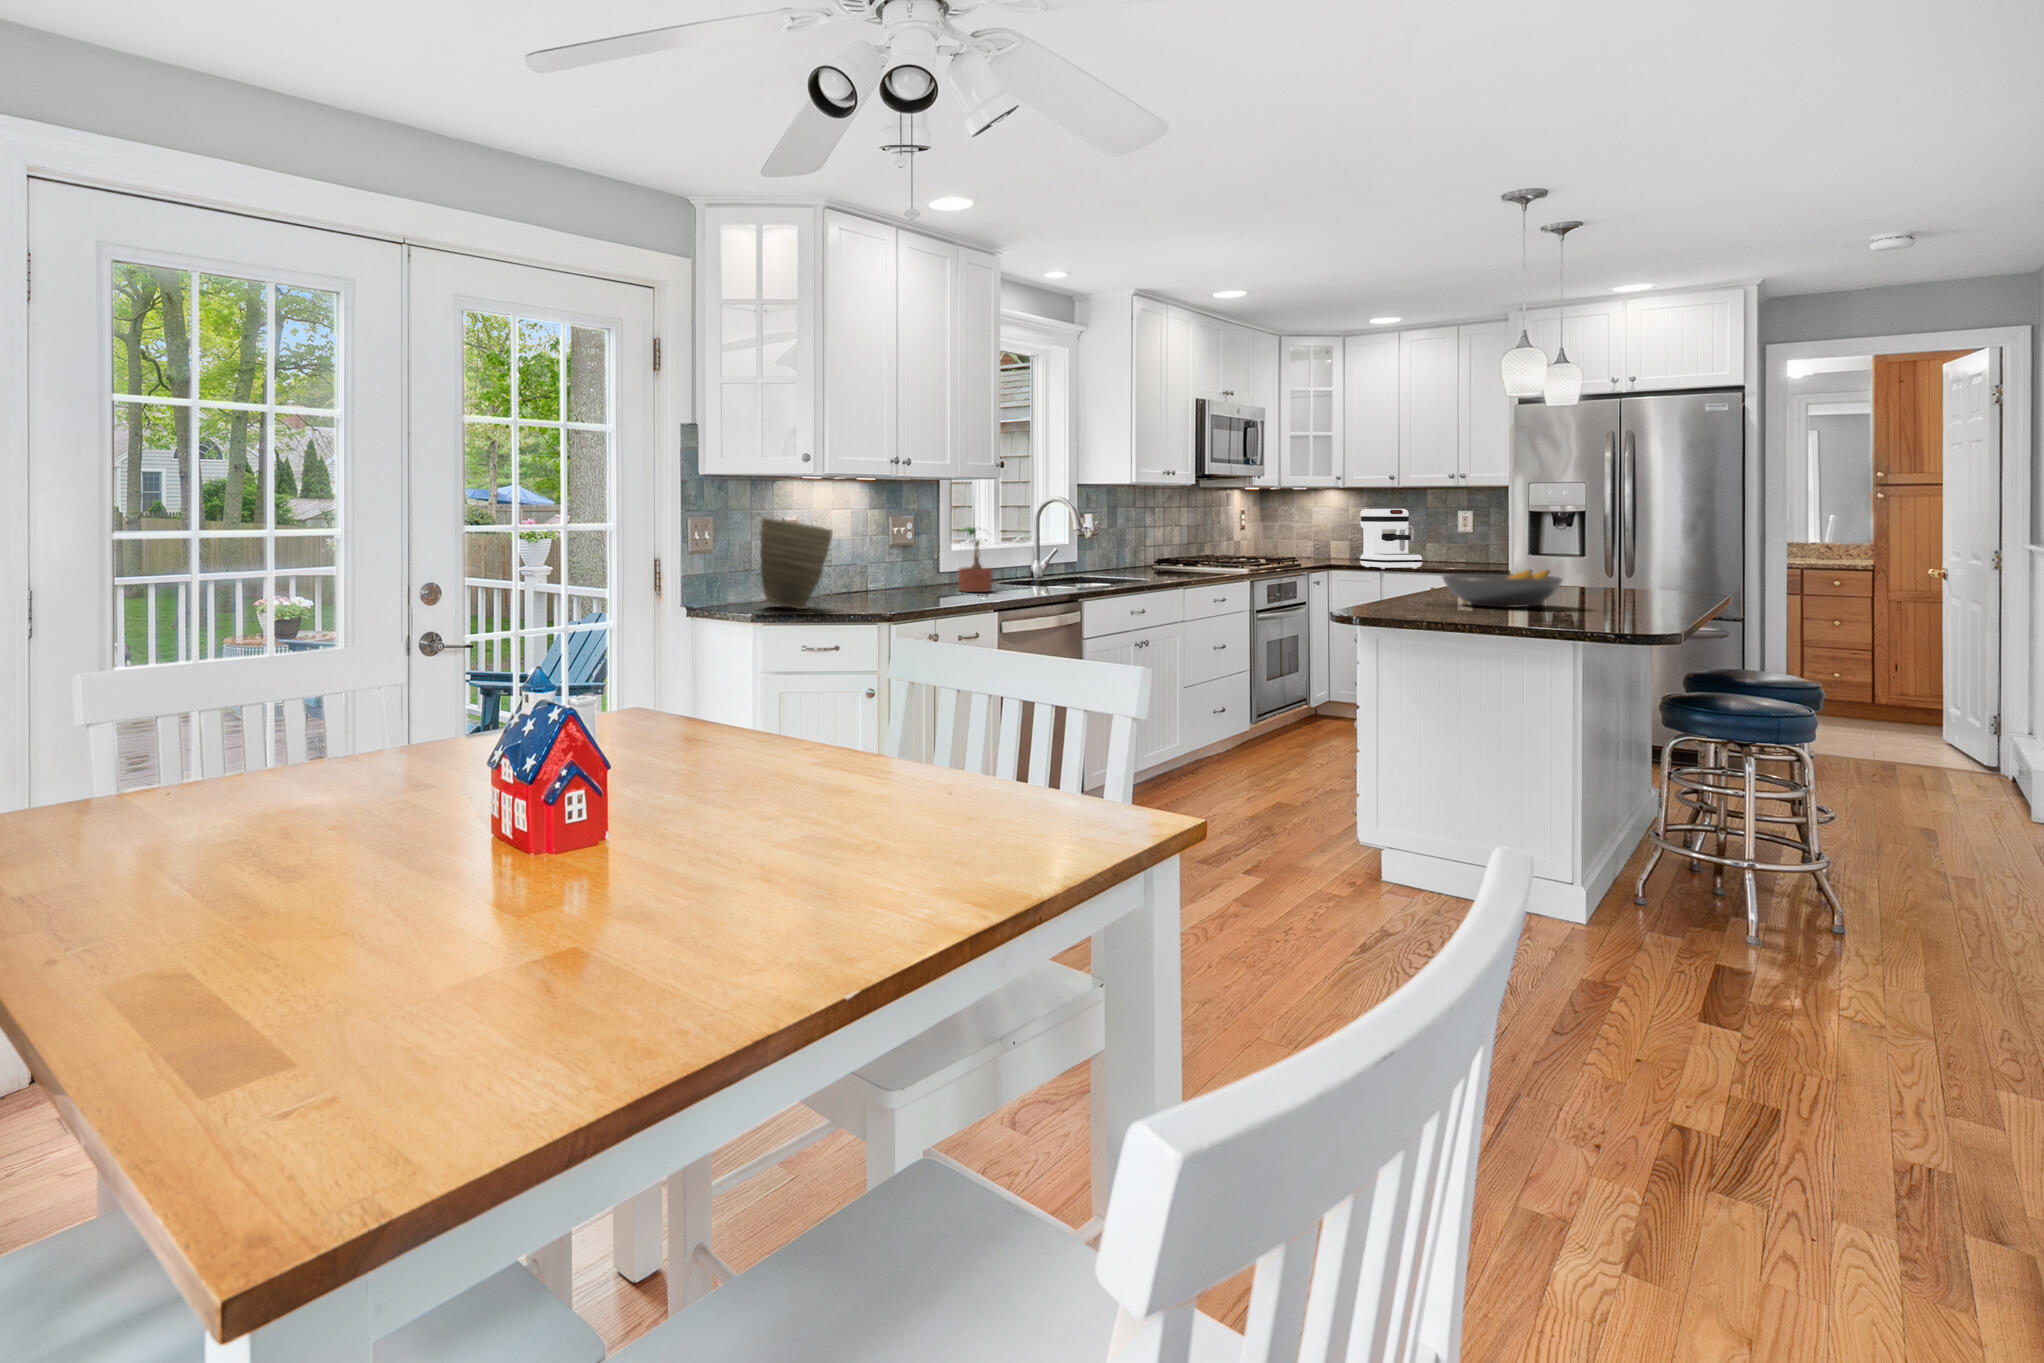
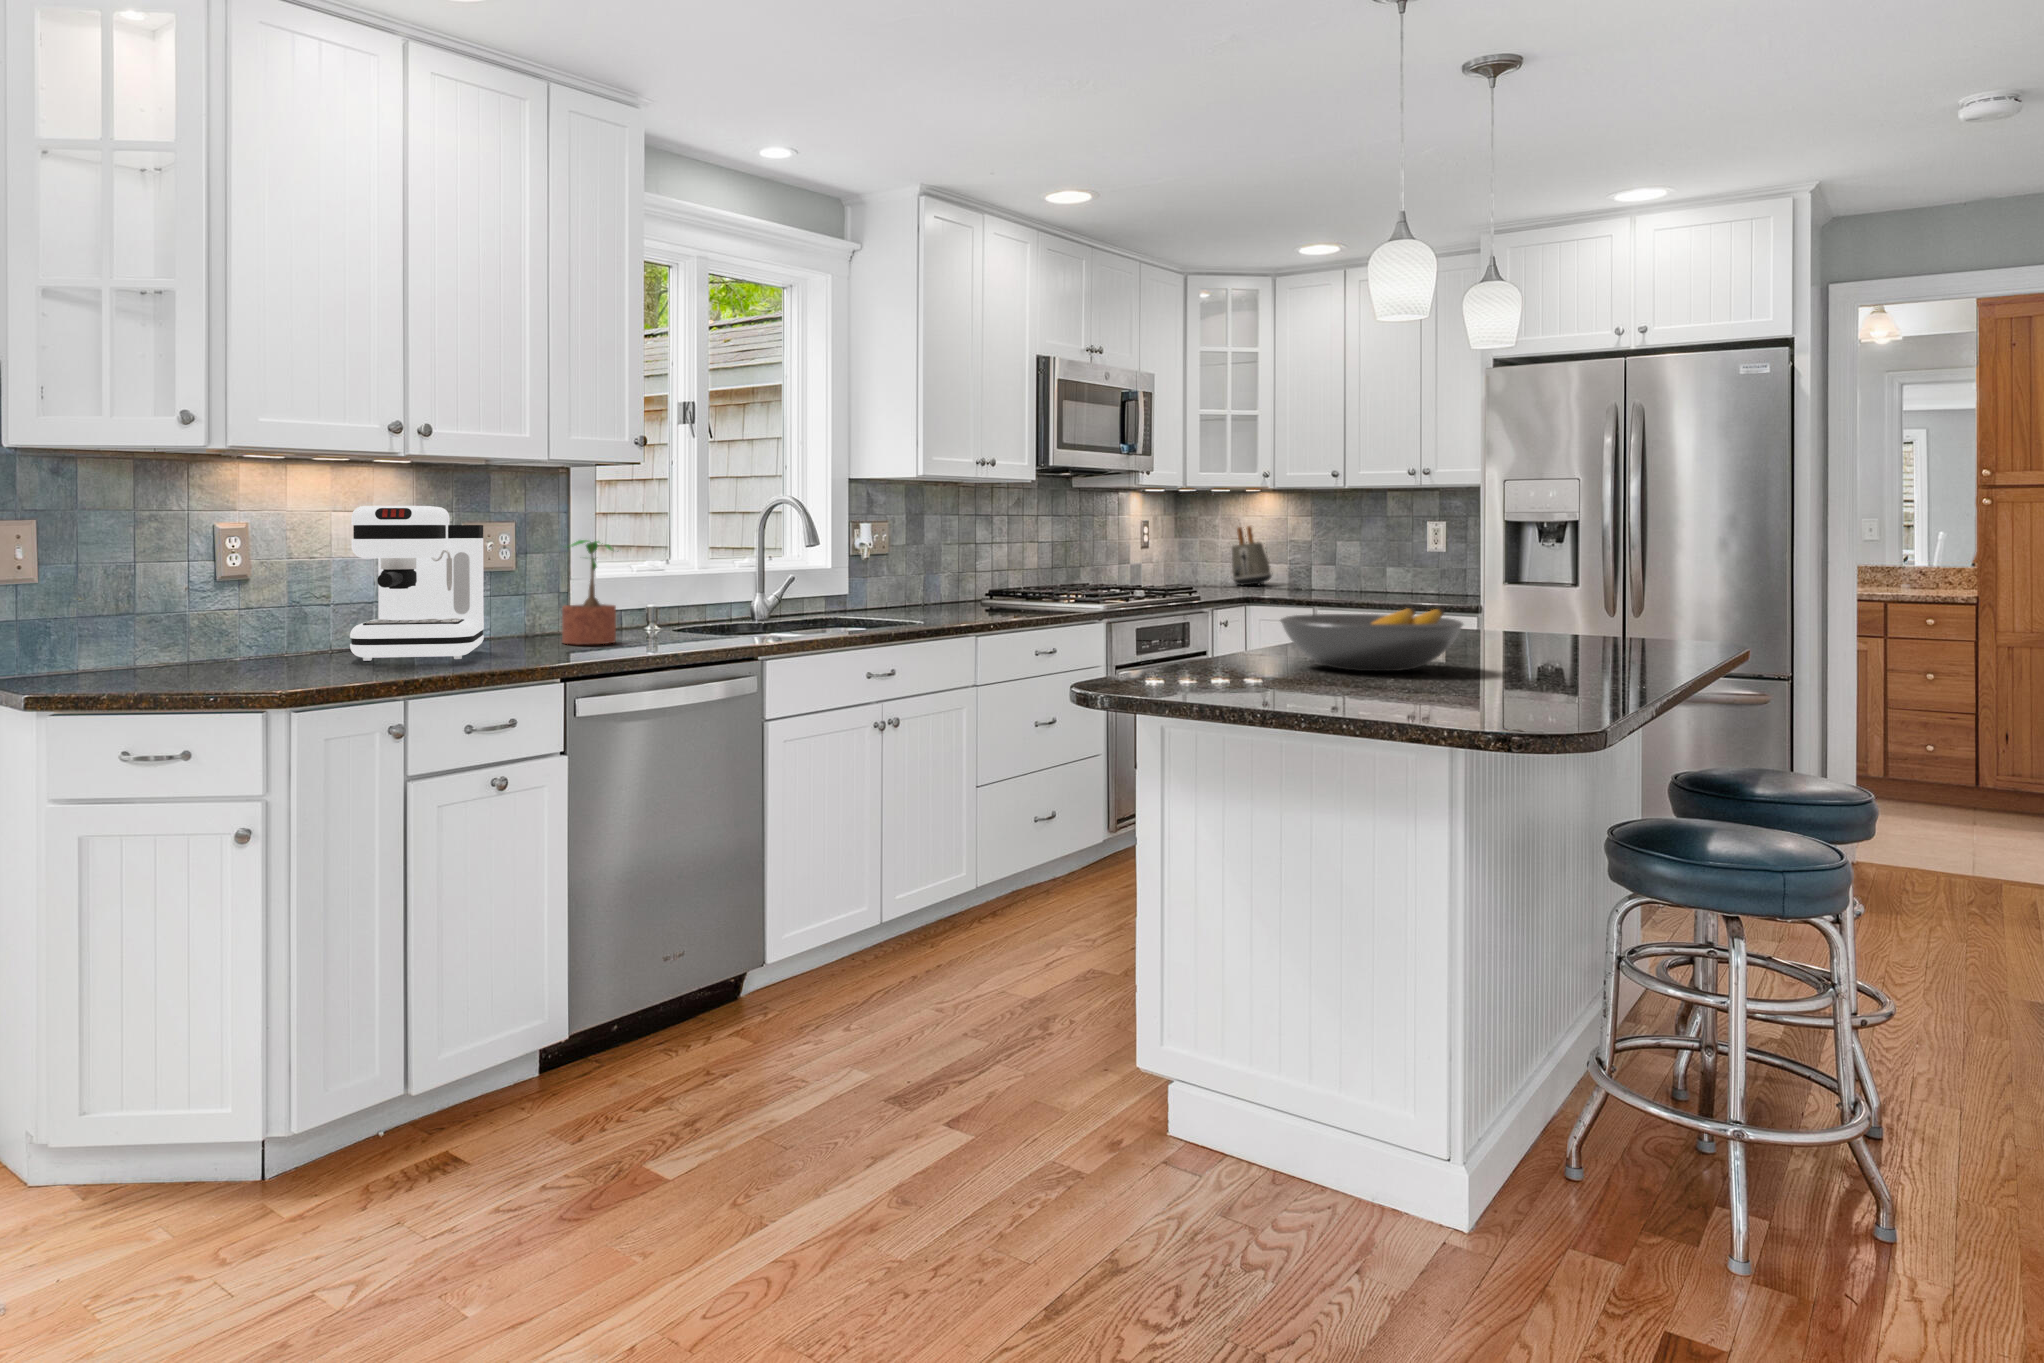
coffee maker: present [1360,509,1422,569] -> present [350,506,484,661]
toaster: none [1307,514,1336,557] -> present [1232,526,1271,585]
vase: present [760,518,832,609] -> none [83,520,230,681]

